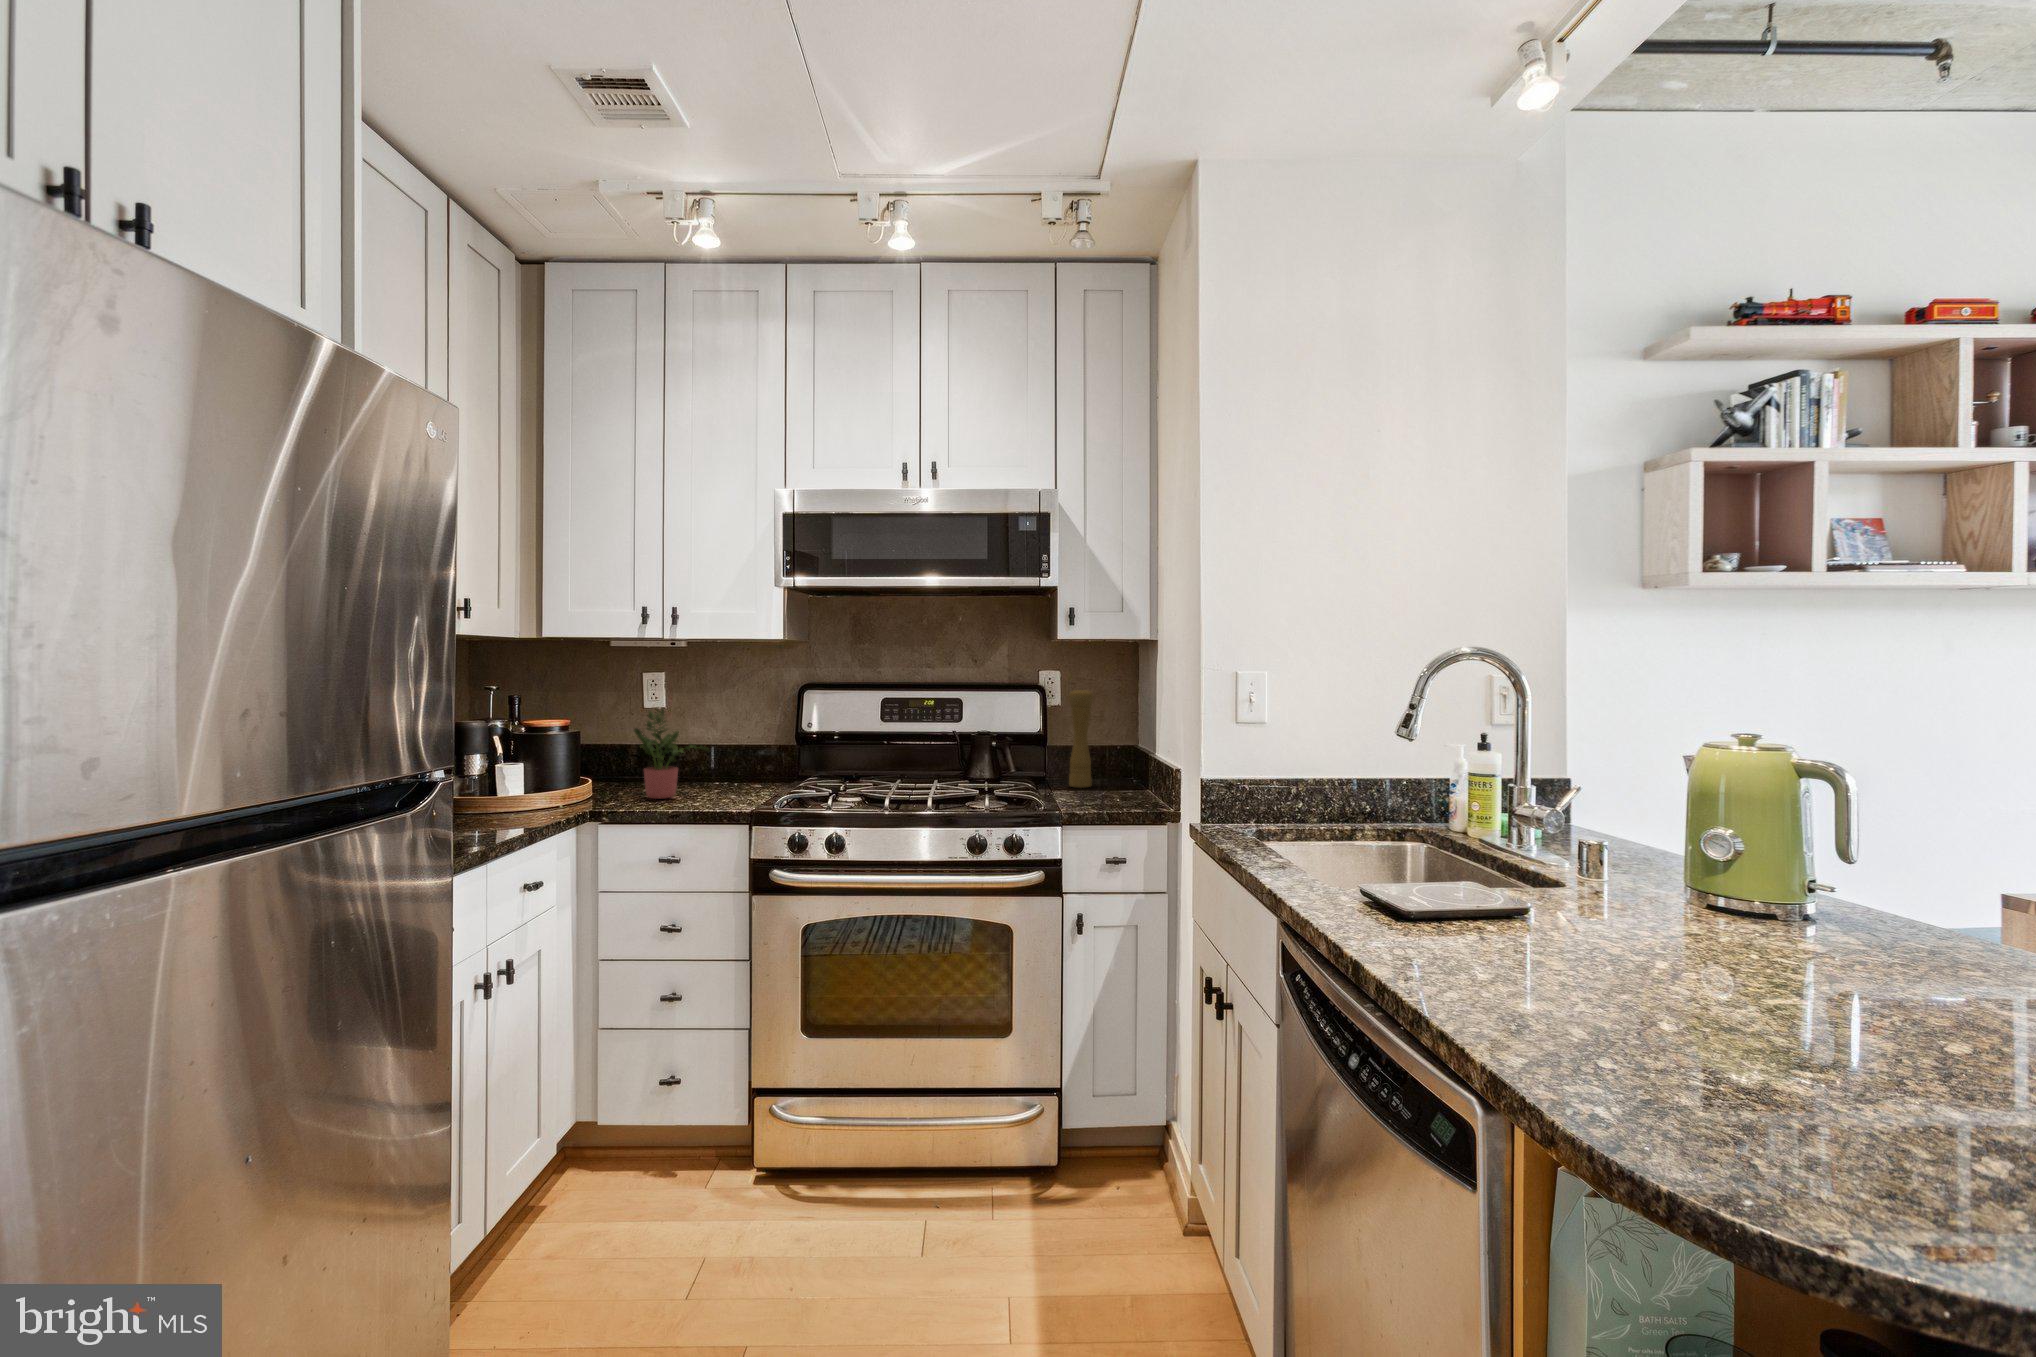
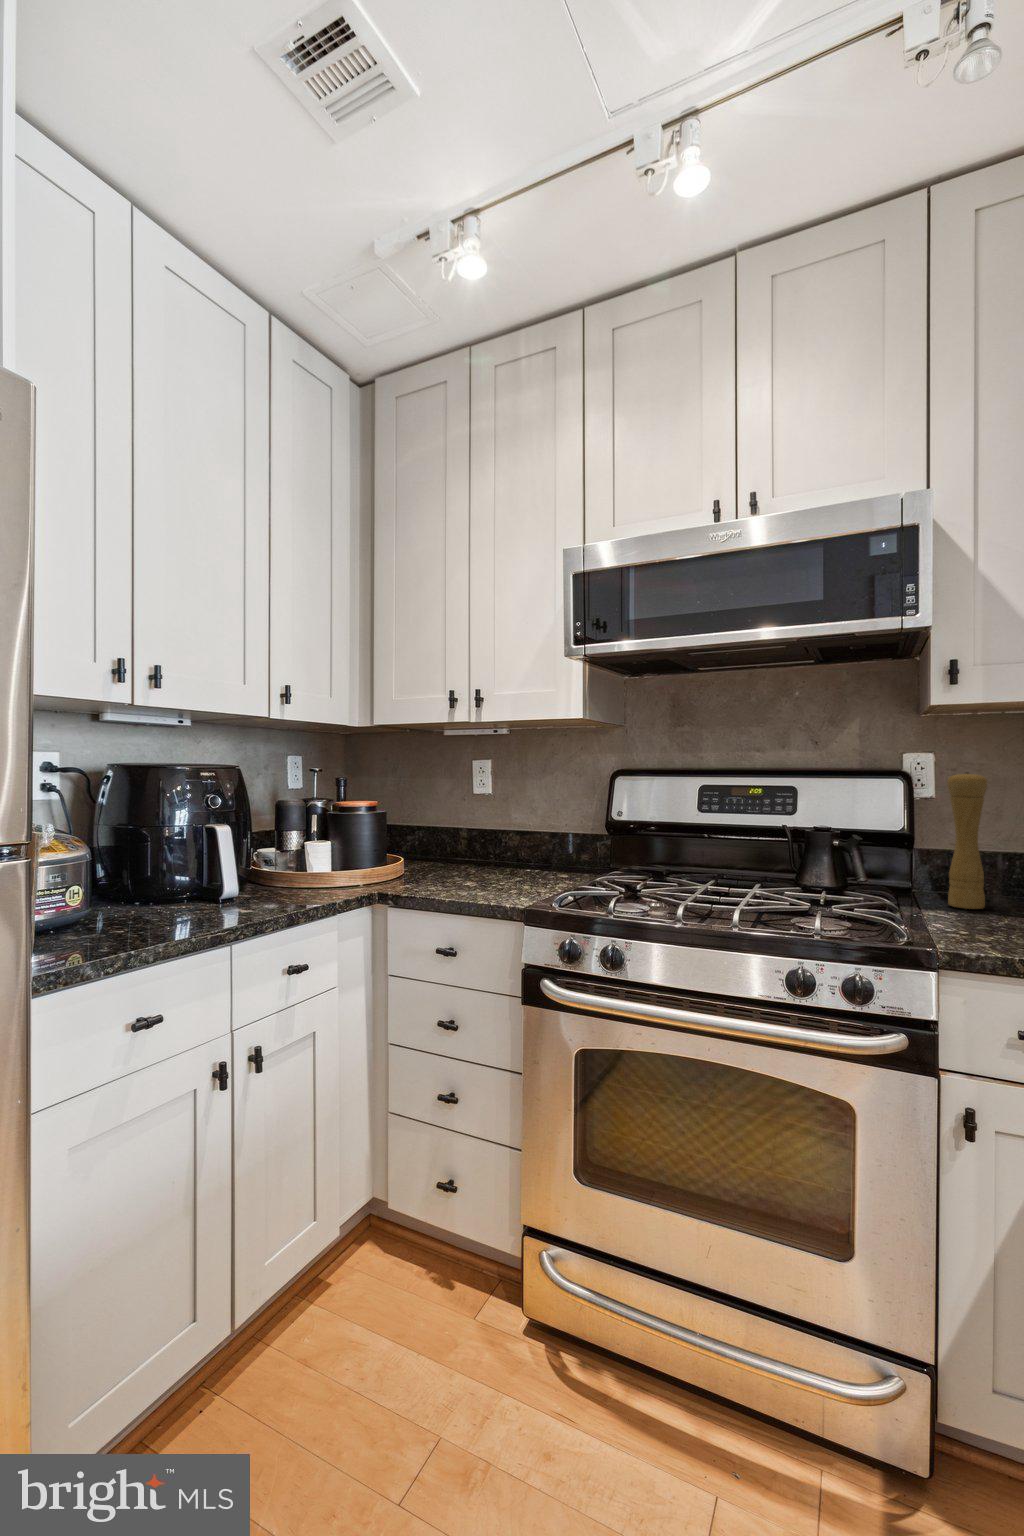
potted plant: present [634,708,709,799] -> none [424,790,505,884]

